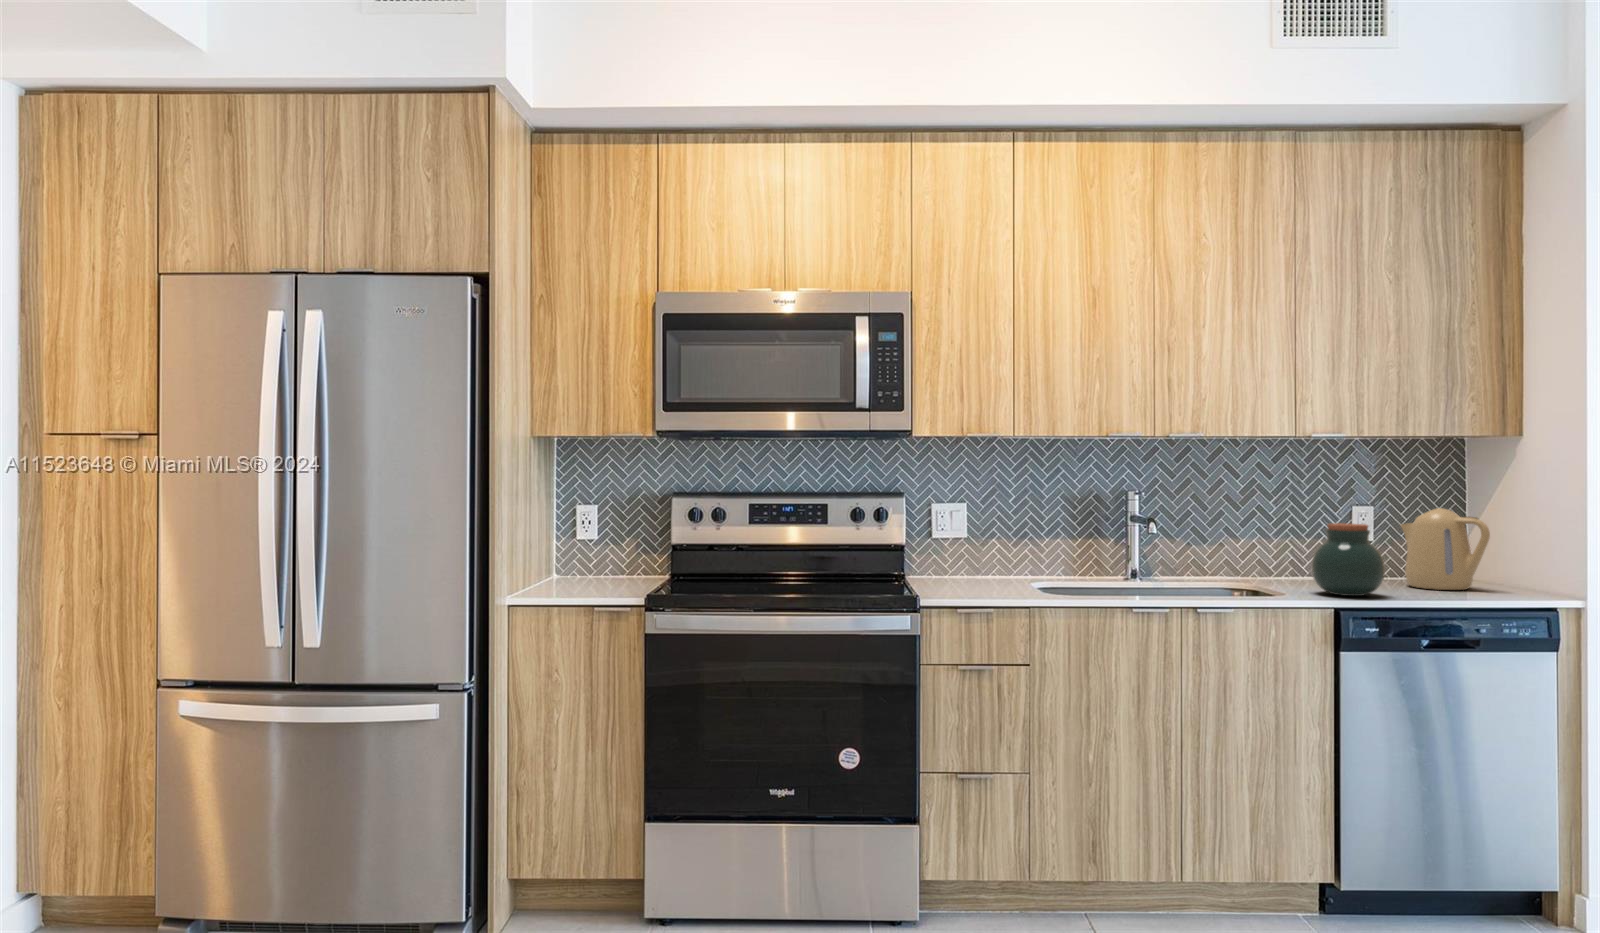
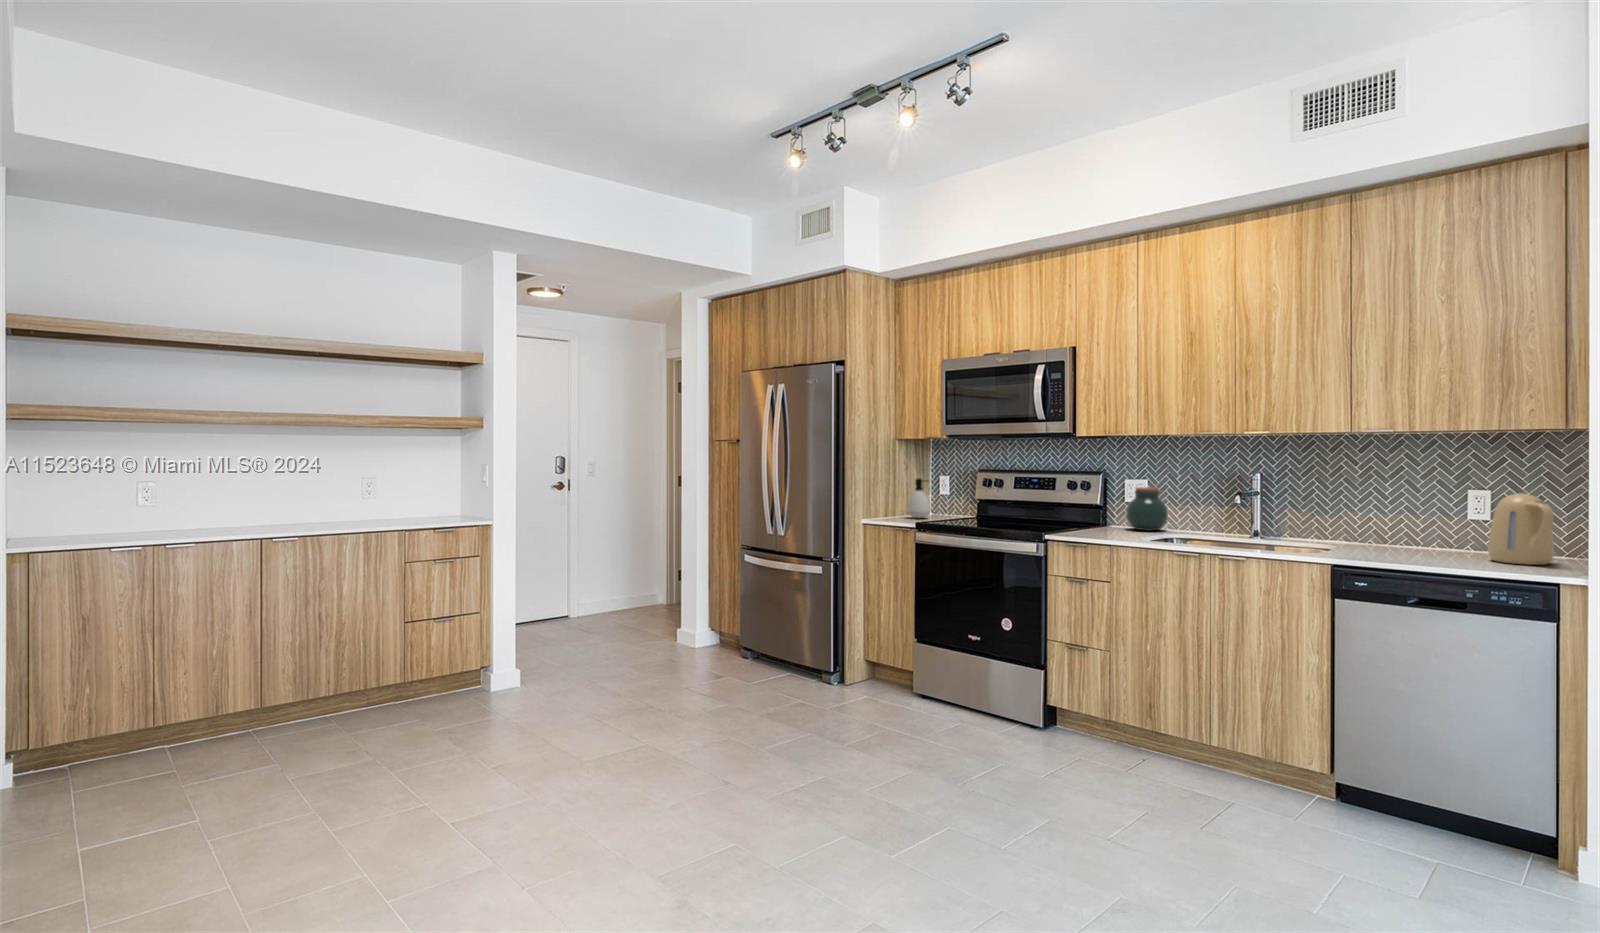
soap dispenser: none [582,512,623,586] -> present [908,478,930,518]
jar: present [1312,523,1385,596] -> present [1126,487,1168,531]

